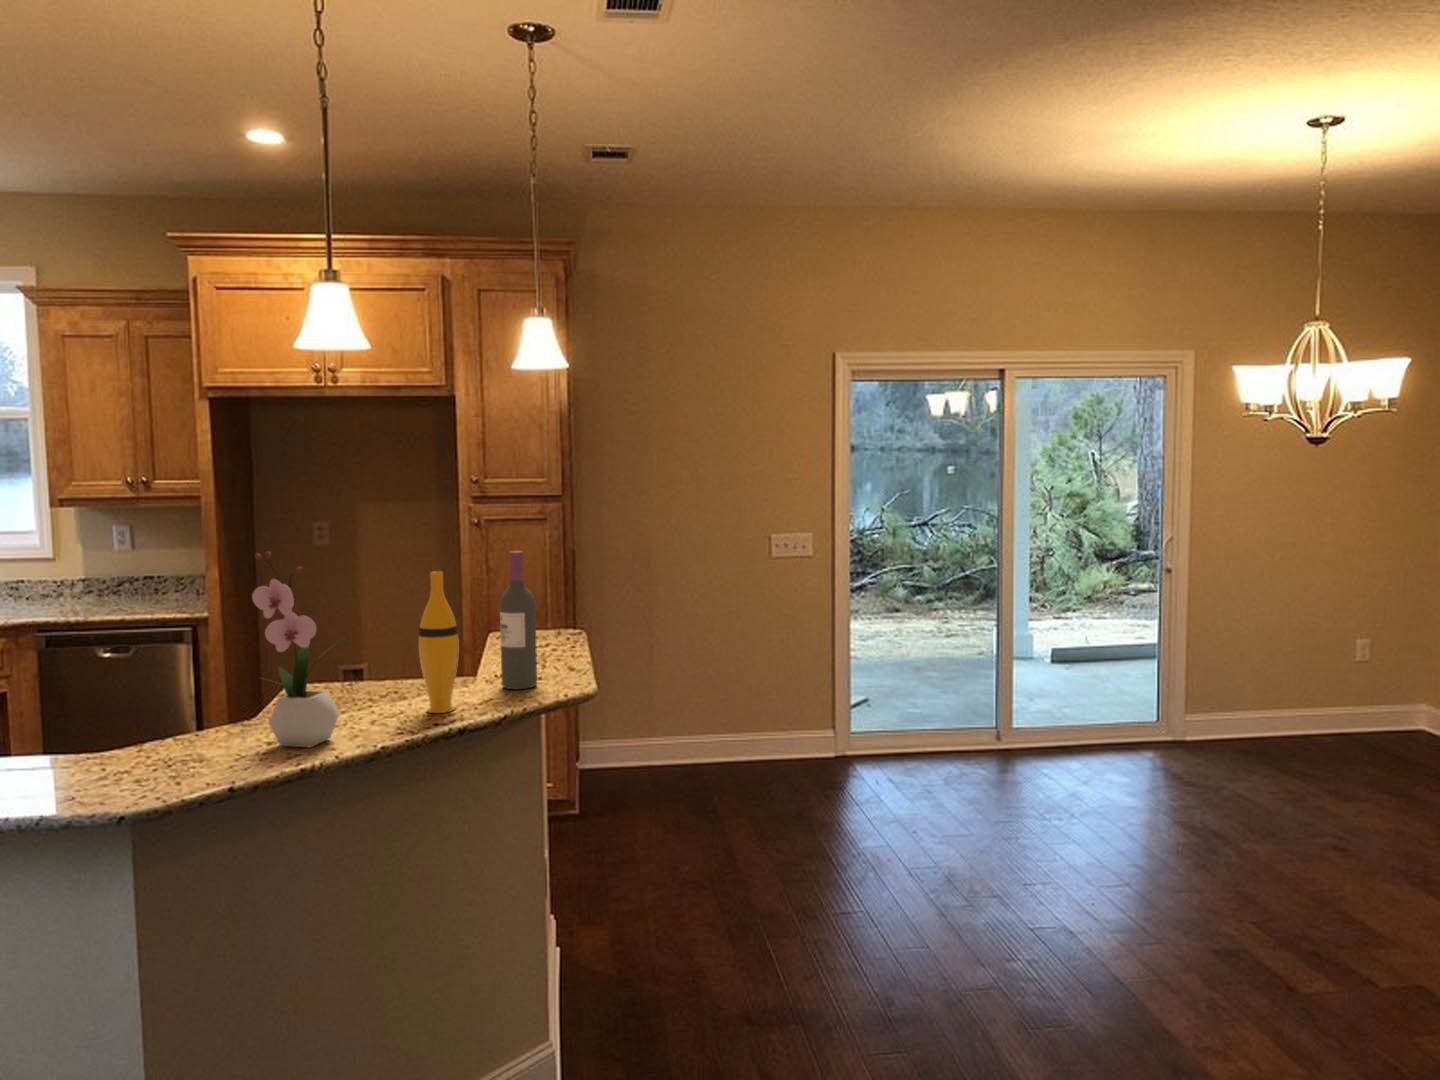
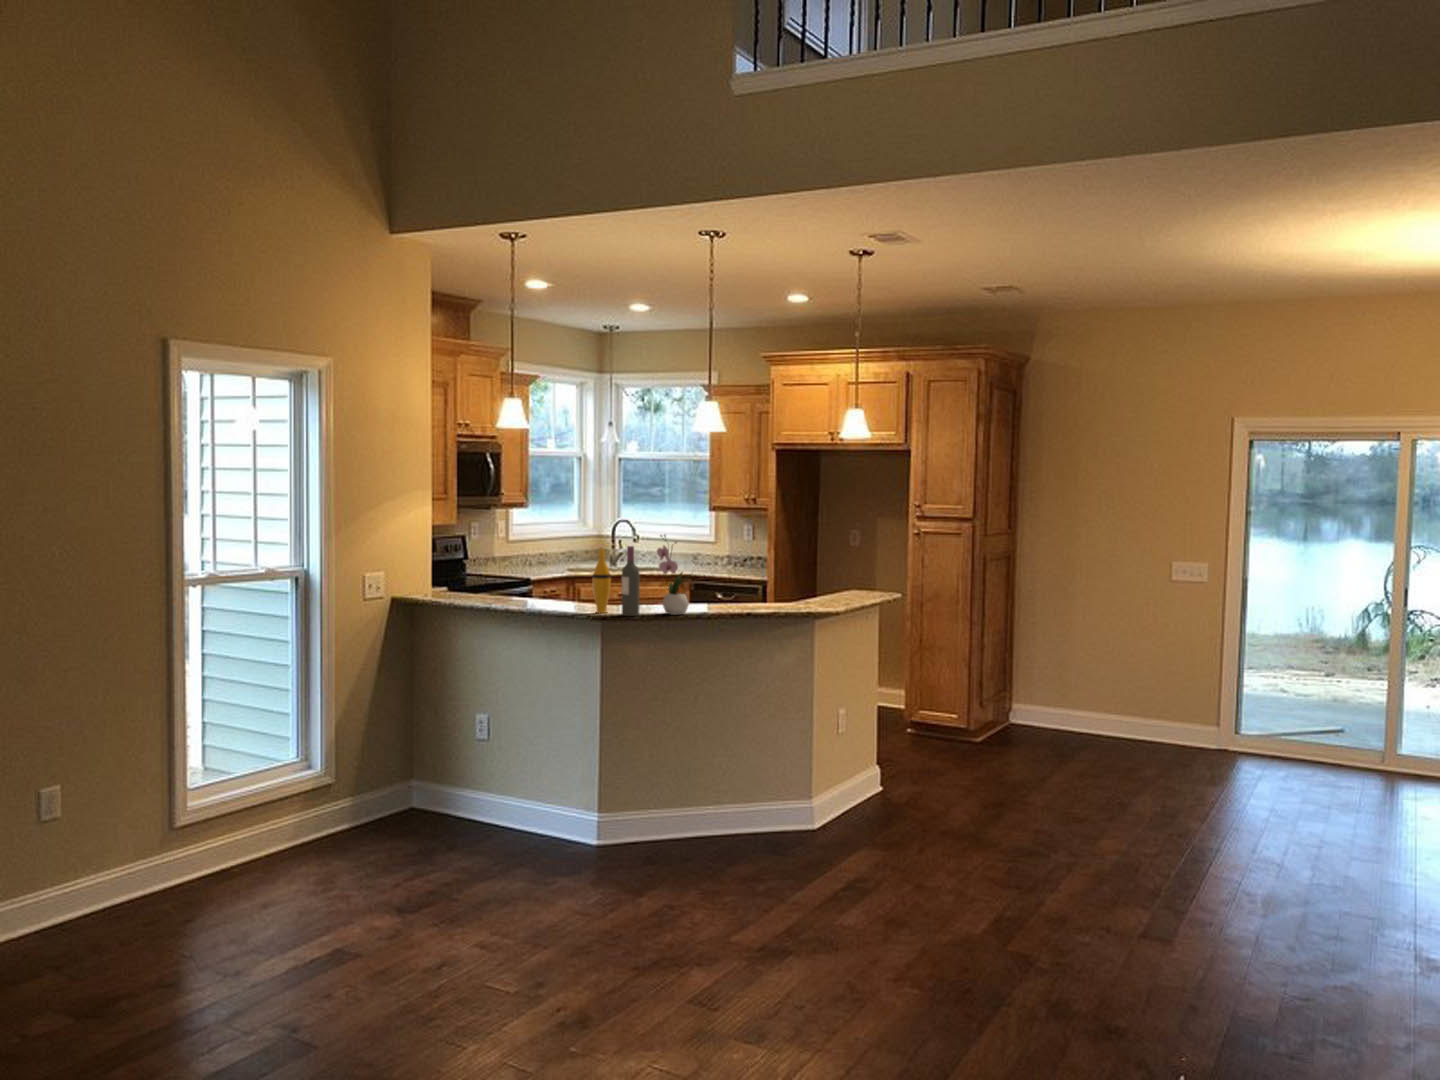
wine bottle: present [500,551,537,689] -> present [622,546,640,616]
vase: present [419,571,459,713] -> present [592,549,611,613]

